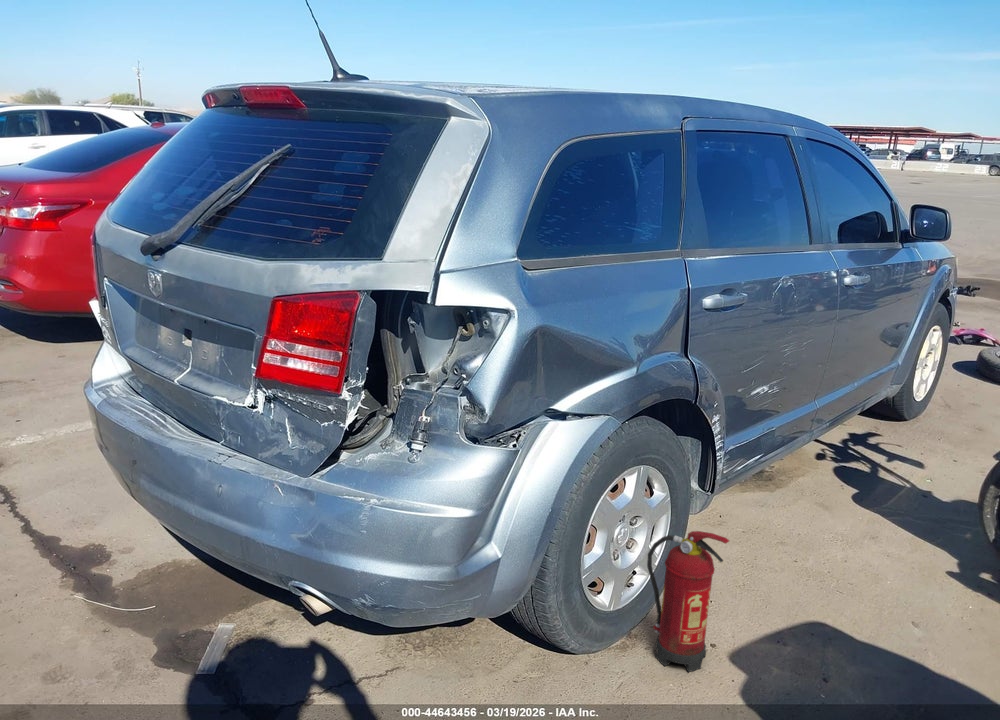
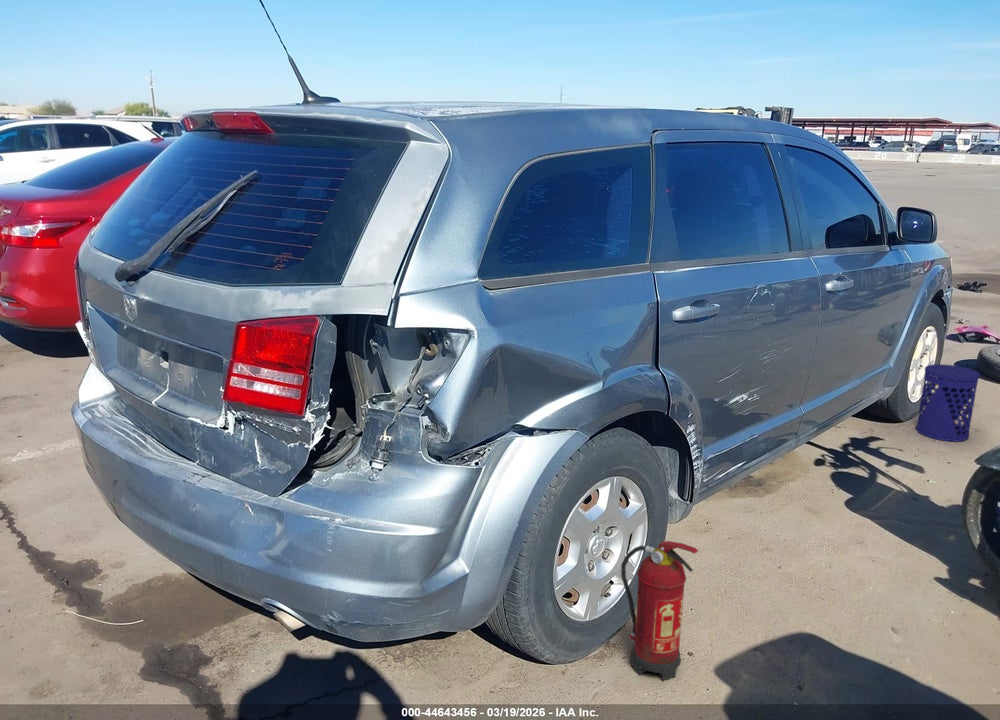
waste bin: none [919,364,985,440] -> present [916,364,980,441]

